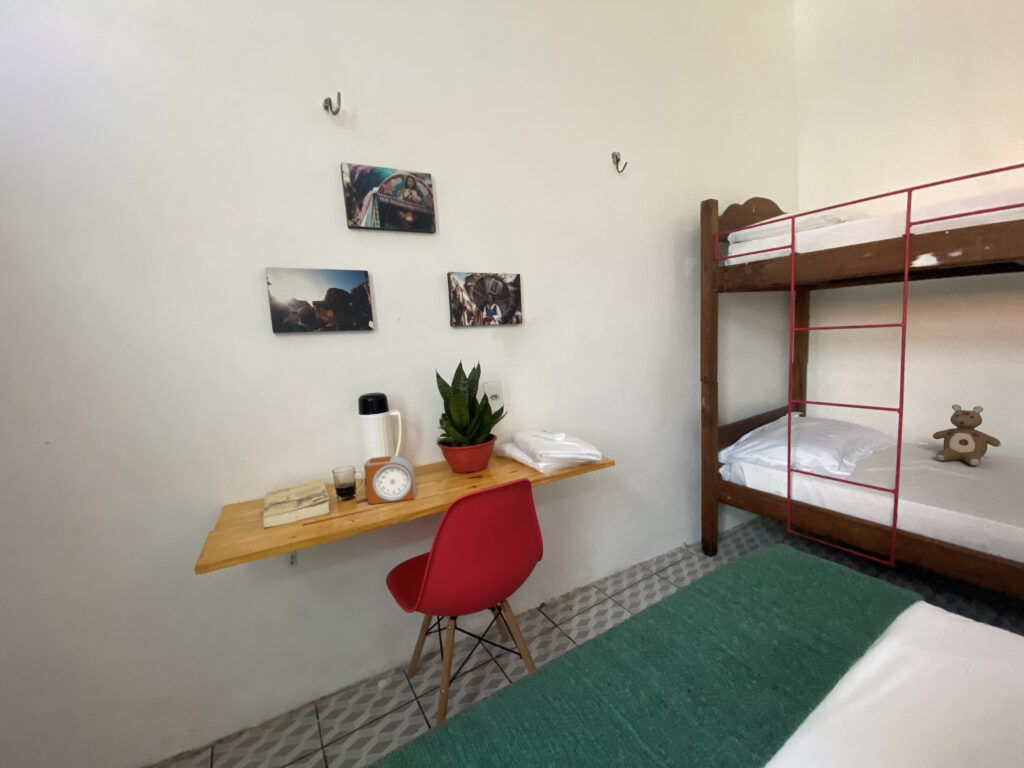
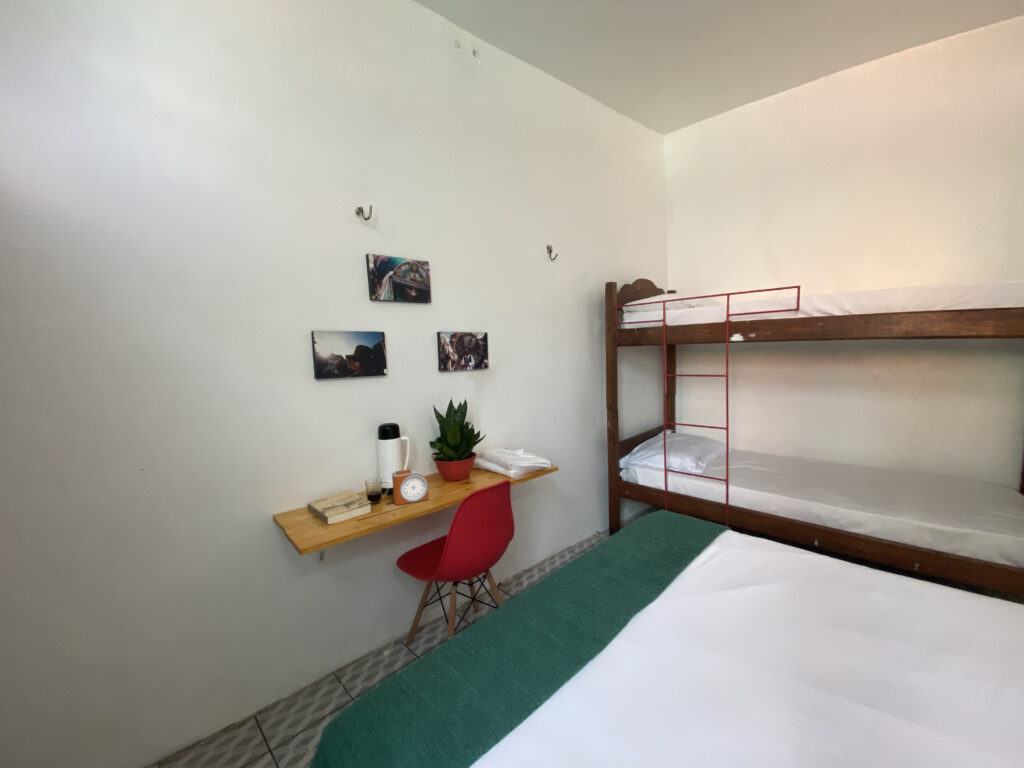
stuffed bear: present [933,404,1001,466] -> none [748,423,782,462]

